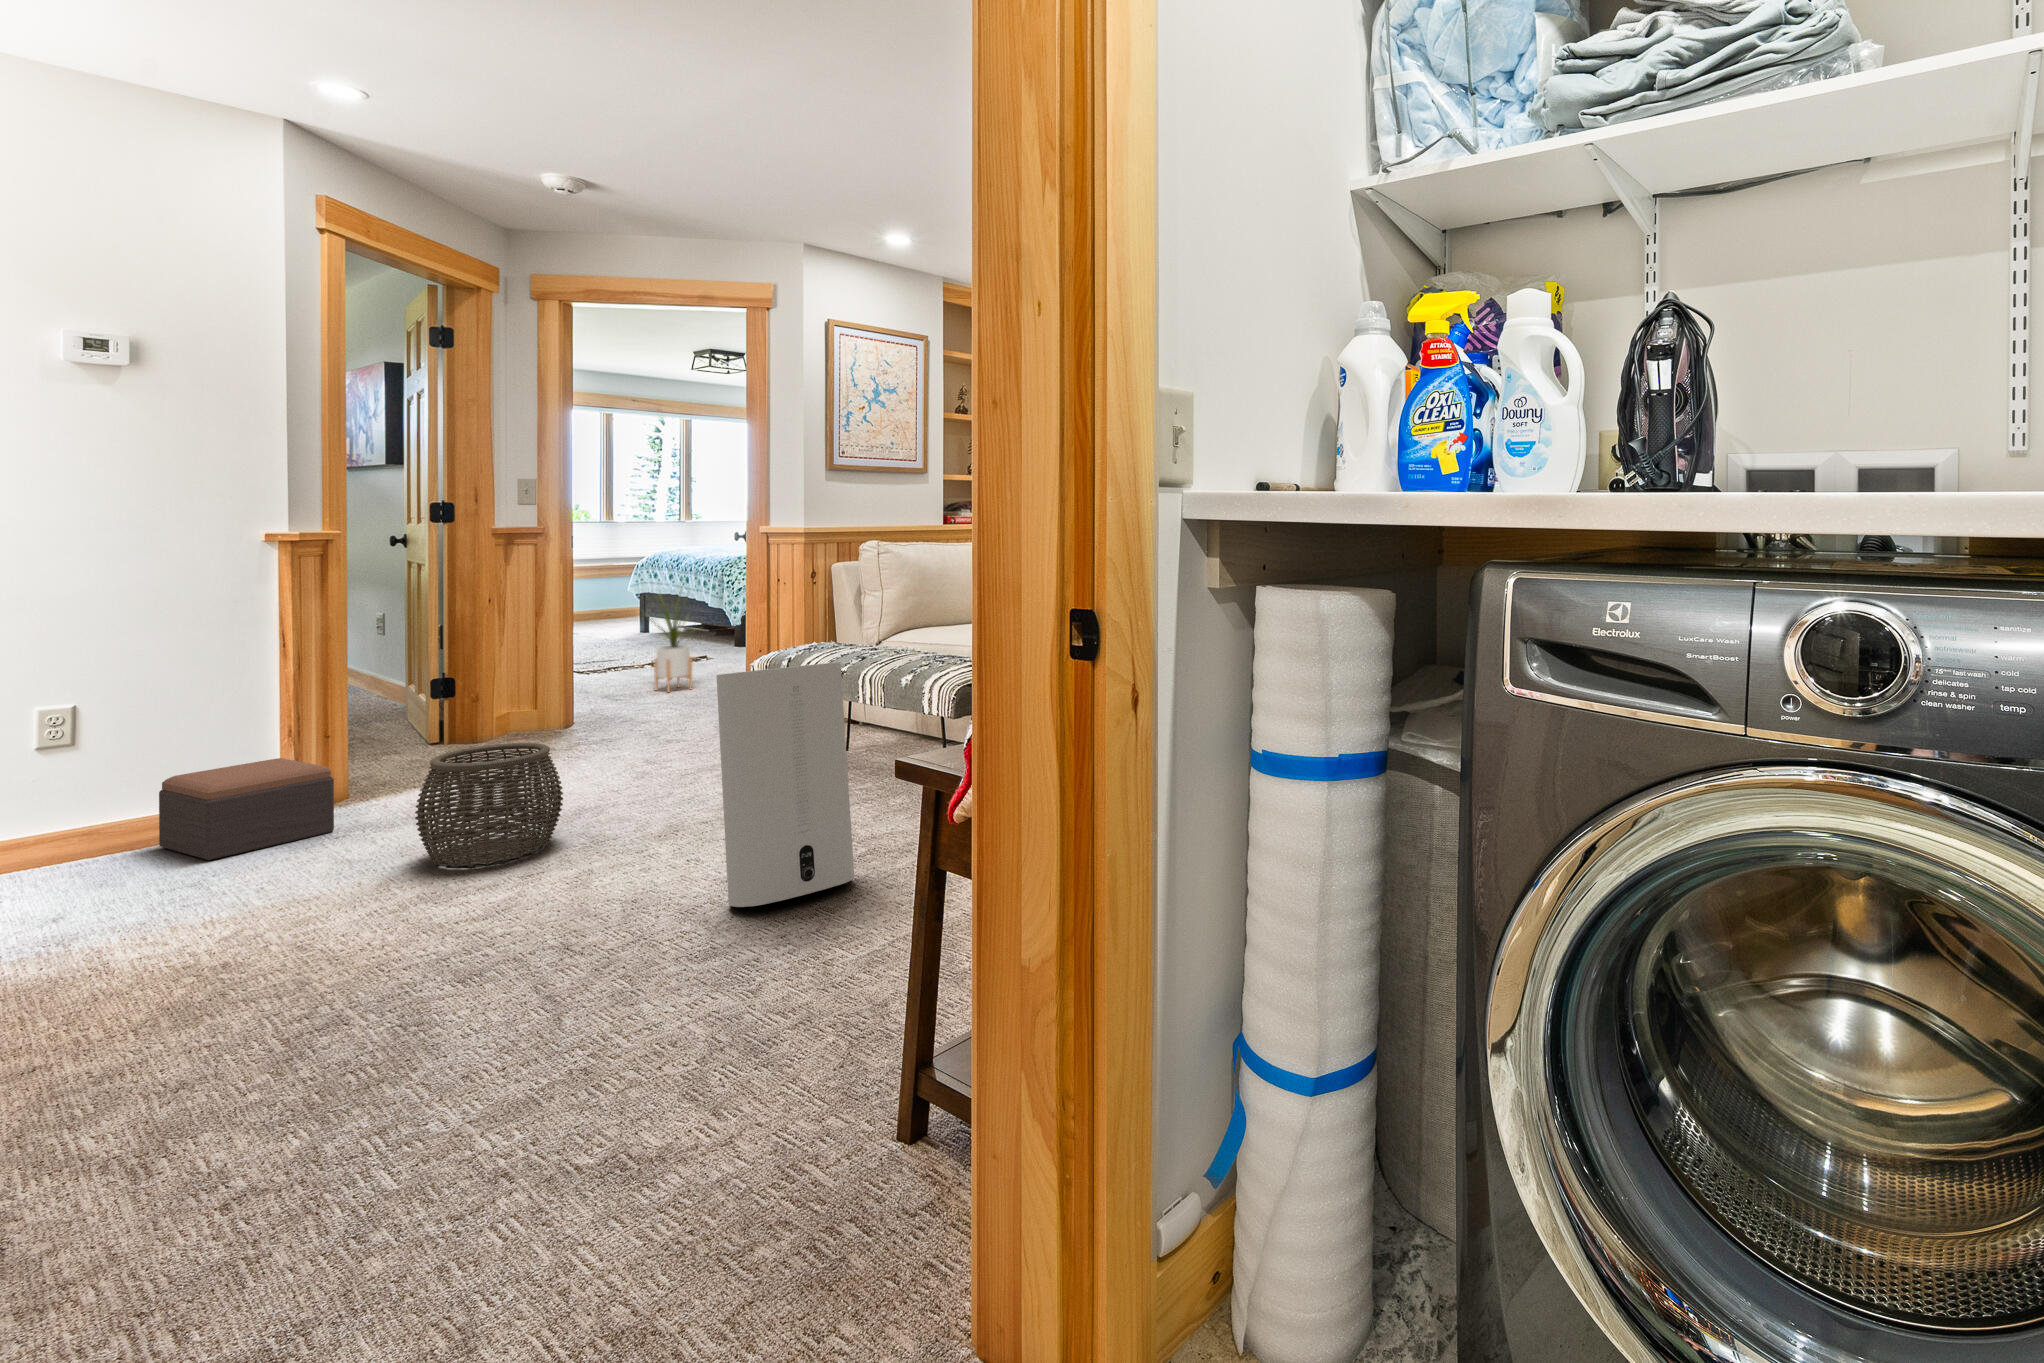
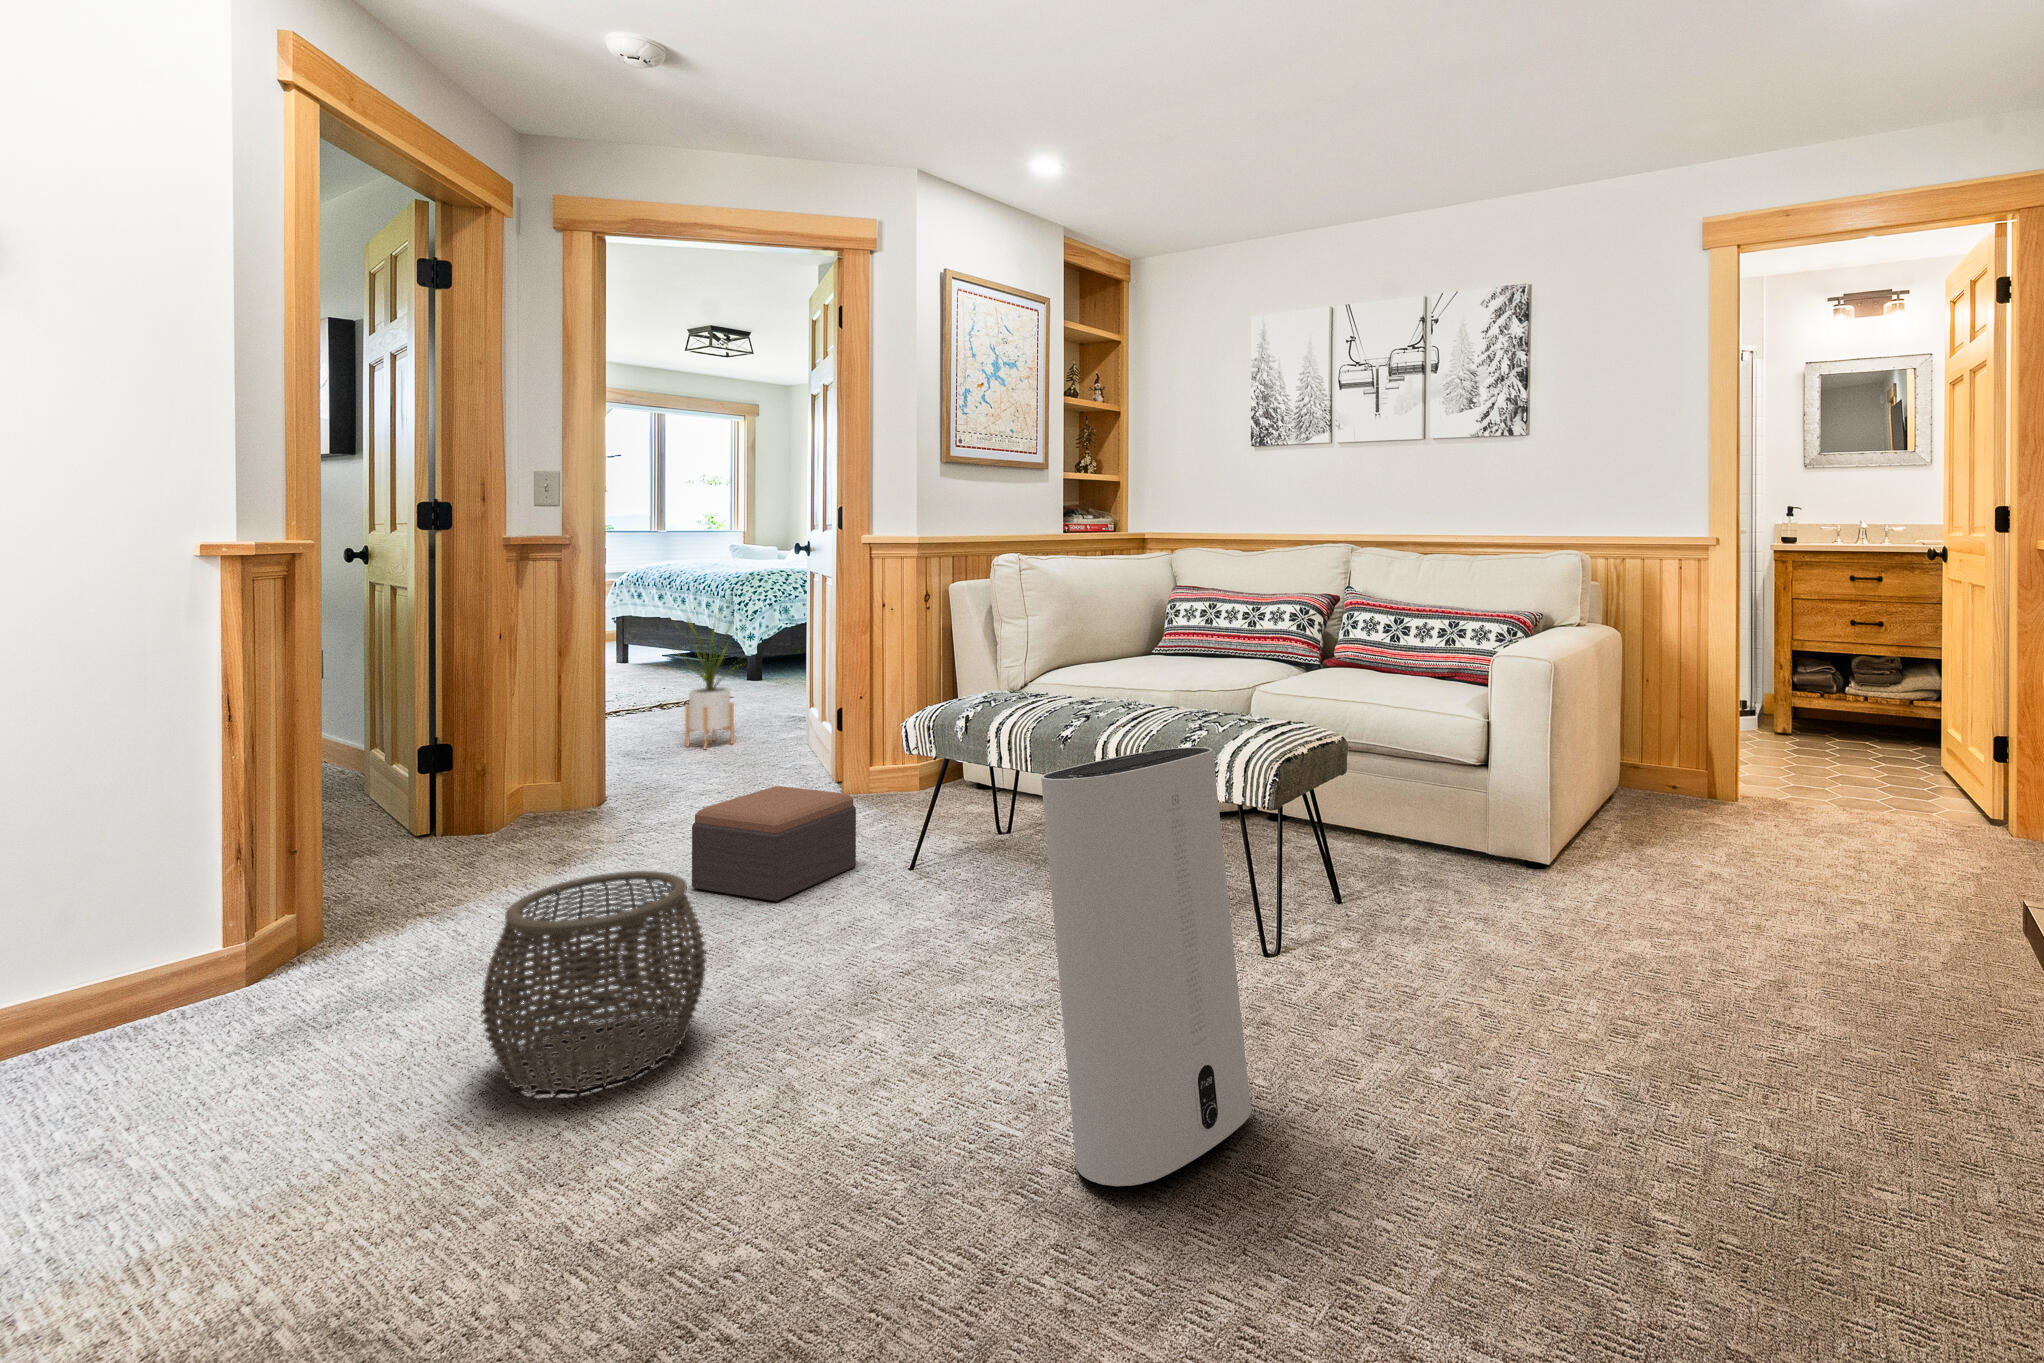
footstool: present [159,758,334,860] -> present [692,786,856,901]

